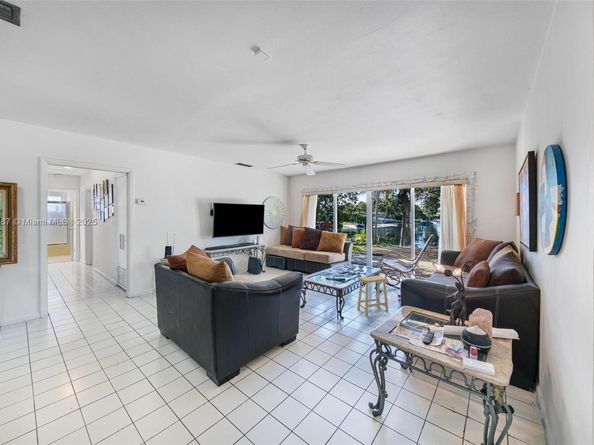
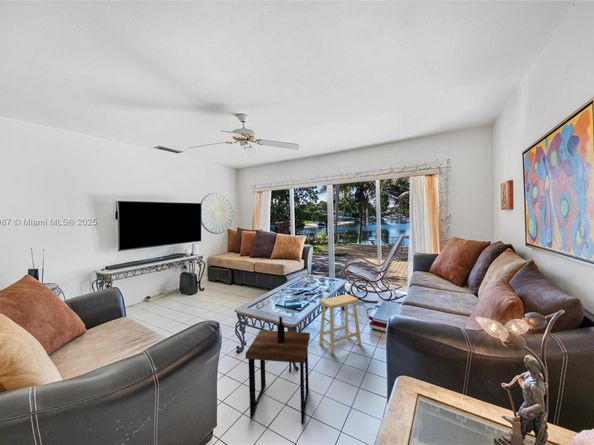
side table: none [313,279,351,340] -> present [245,316,310,424]

